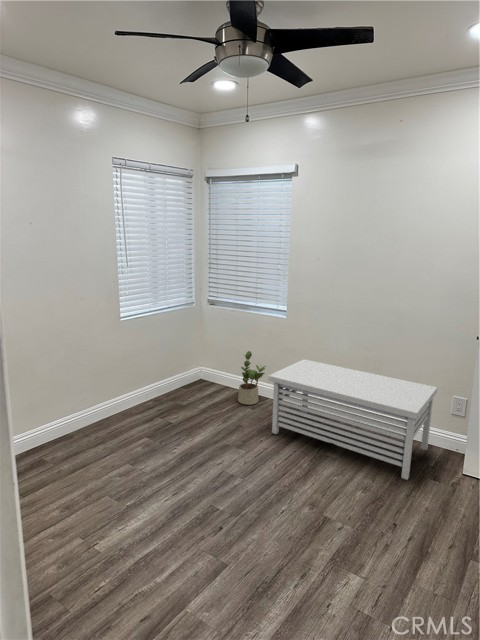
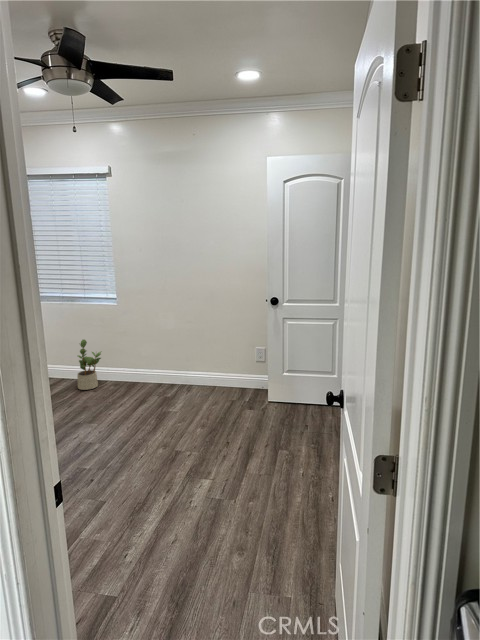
storage bench: present [268,359,437,480] -> none [109,339,245,414]

